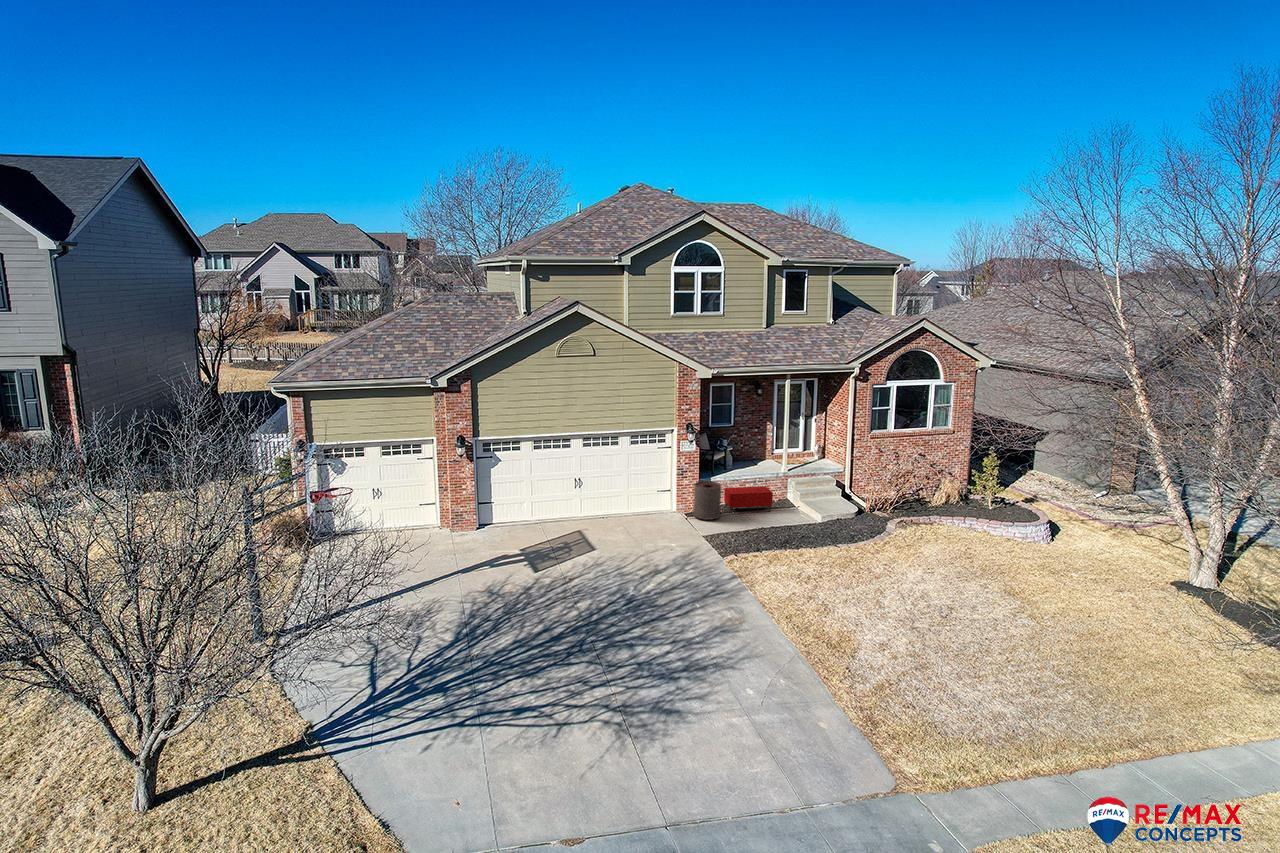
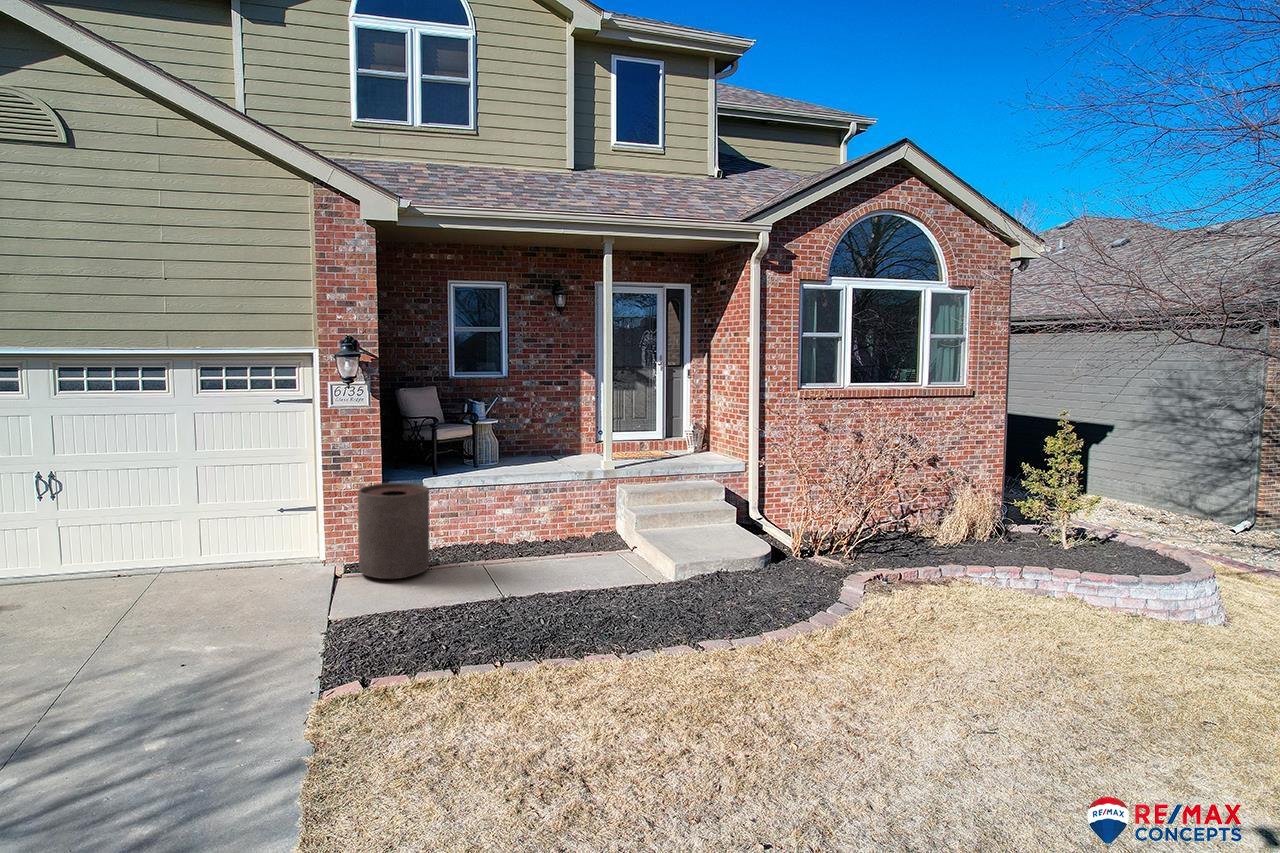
bench: present [724,486,773,513] -> none [459,502,569,565]

